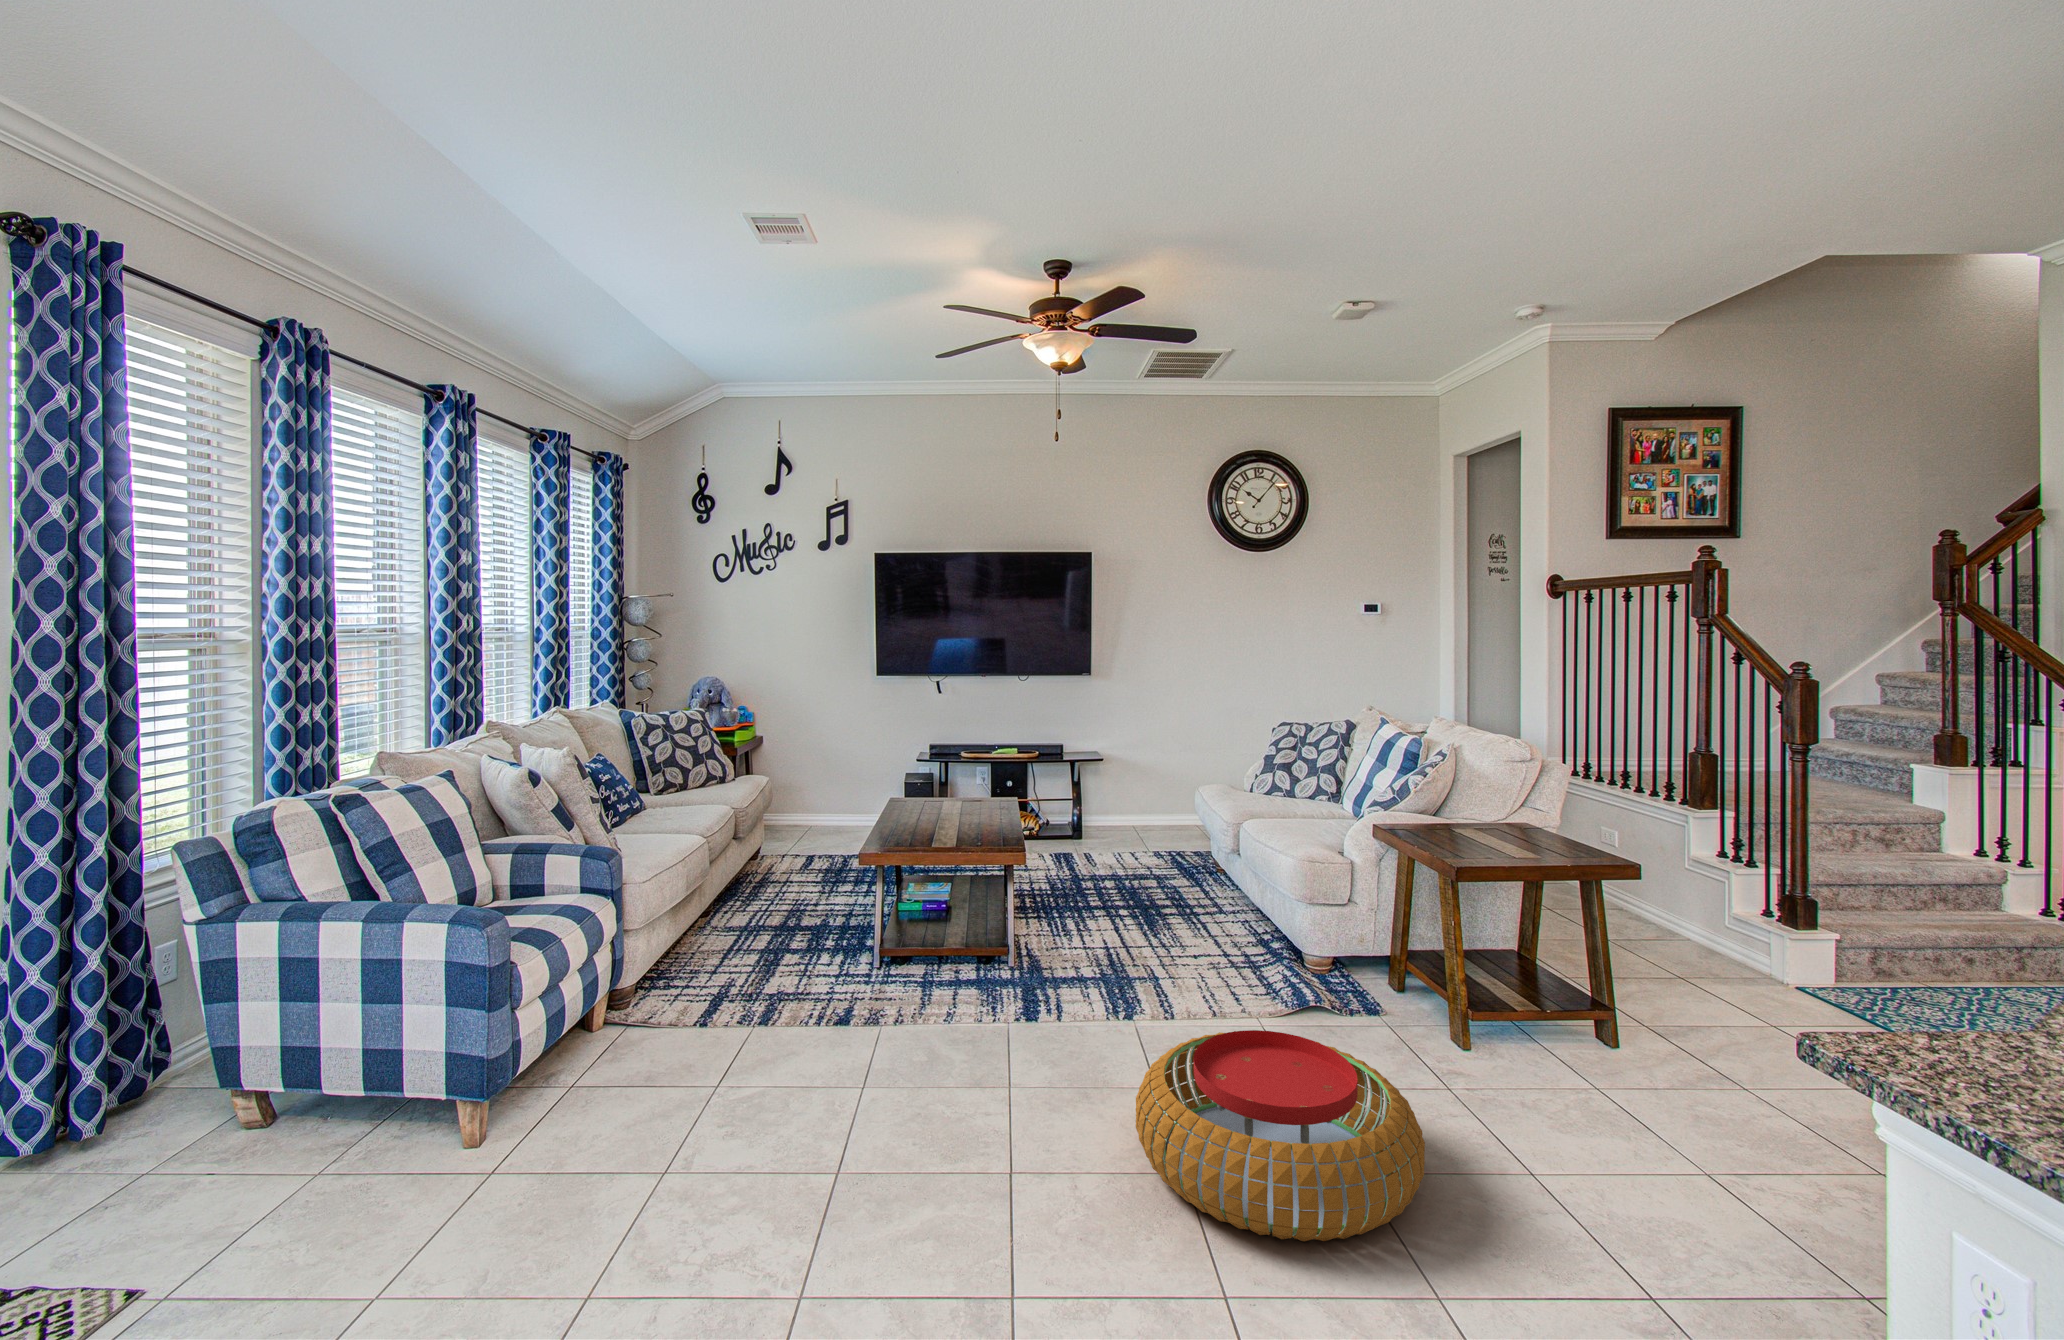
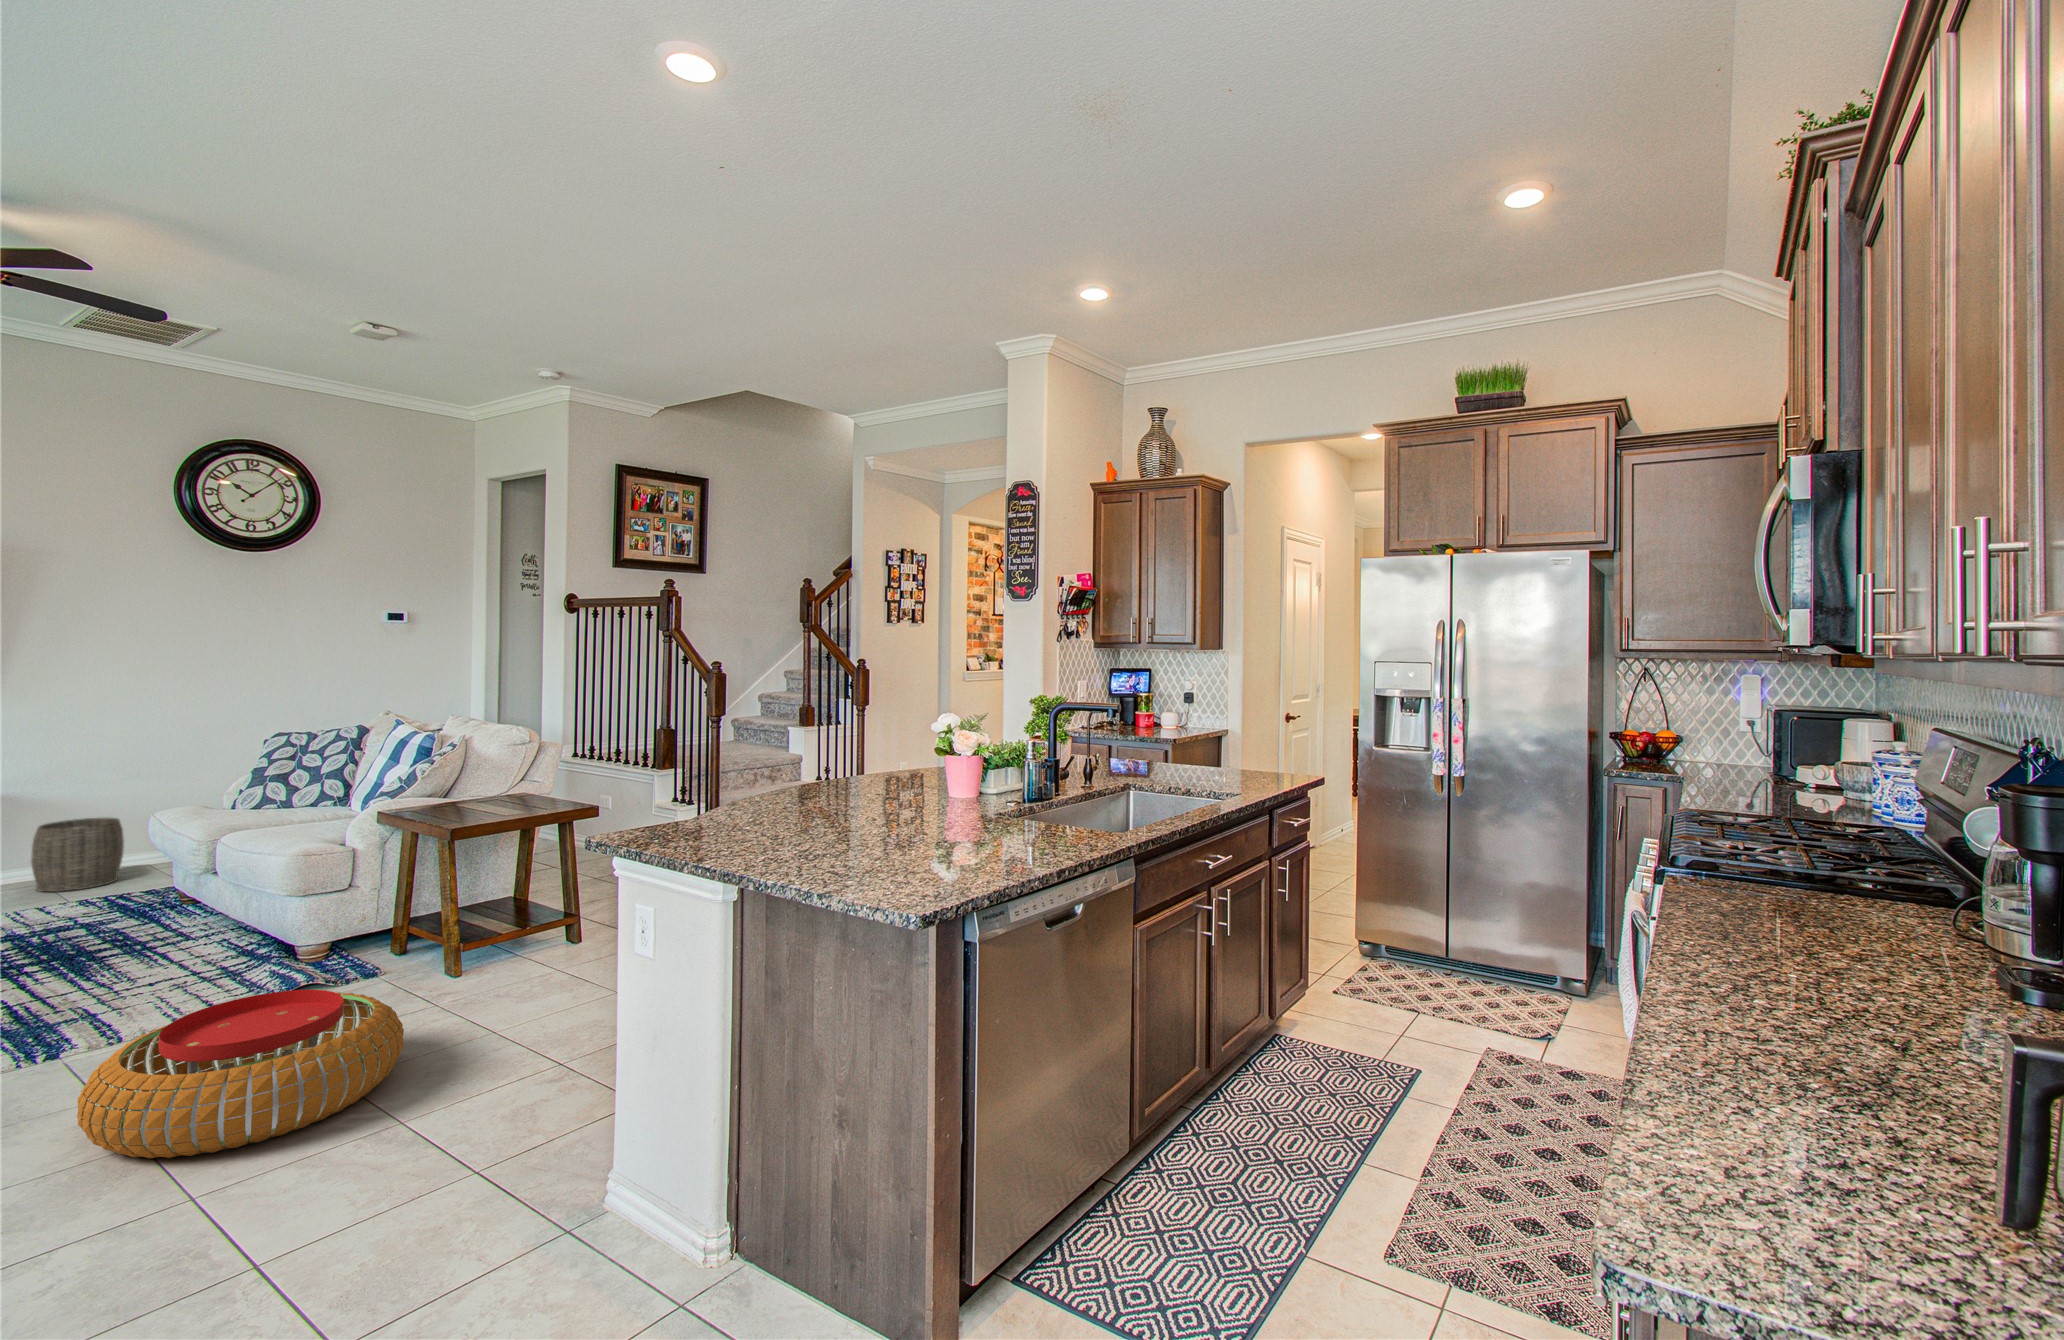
woven basket: none [1131,780,1182,839] -> present [31,818,124,892]

